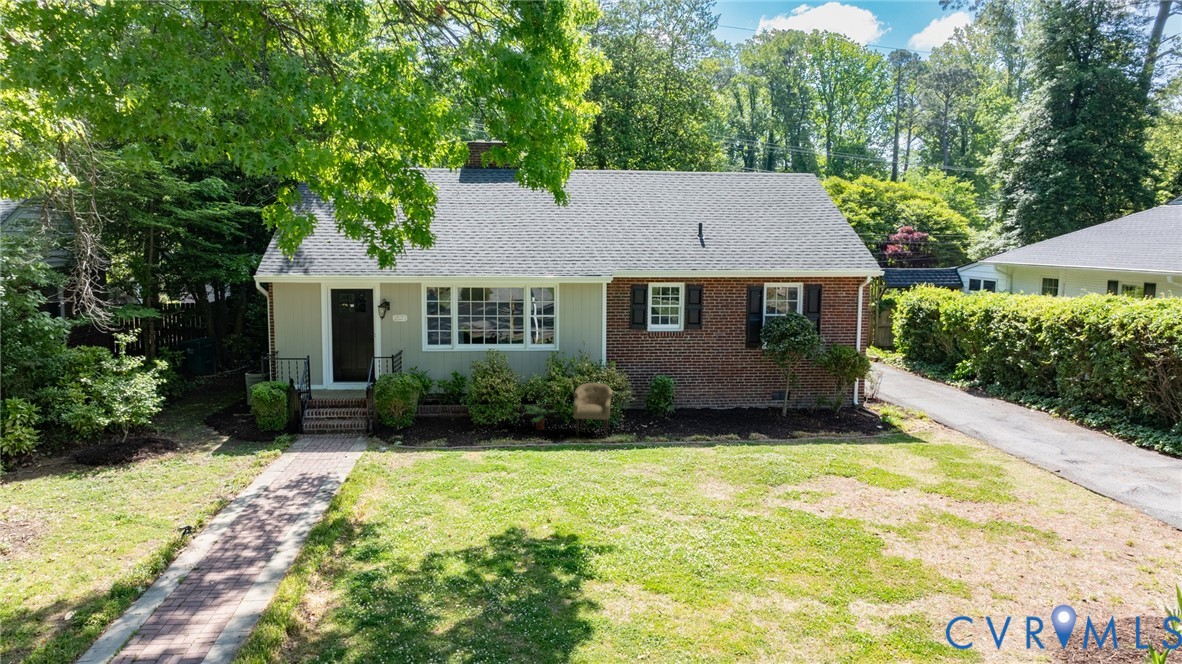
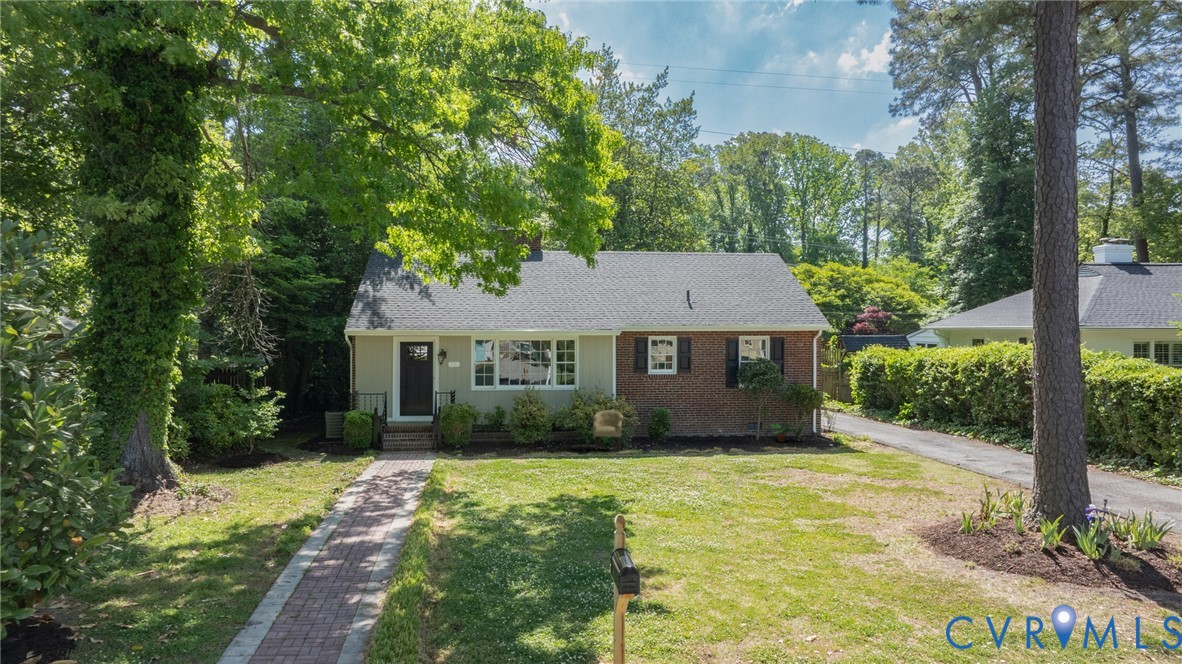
potted plant: present [524,404,557,430] -> present [770,422,789,442]

